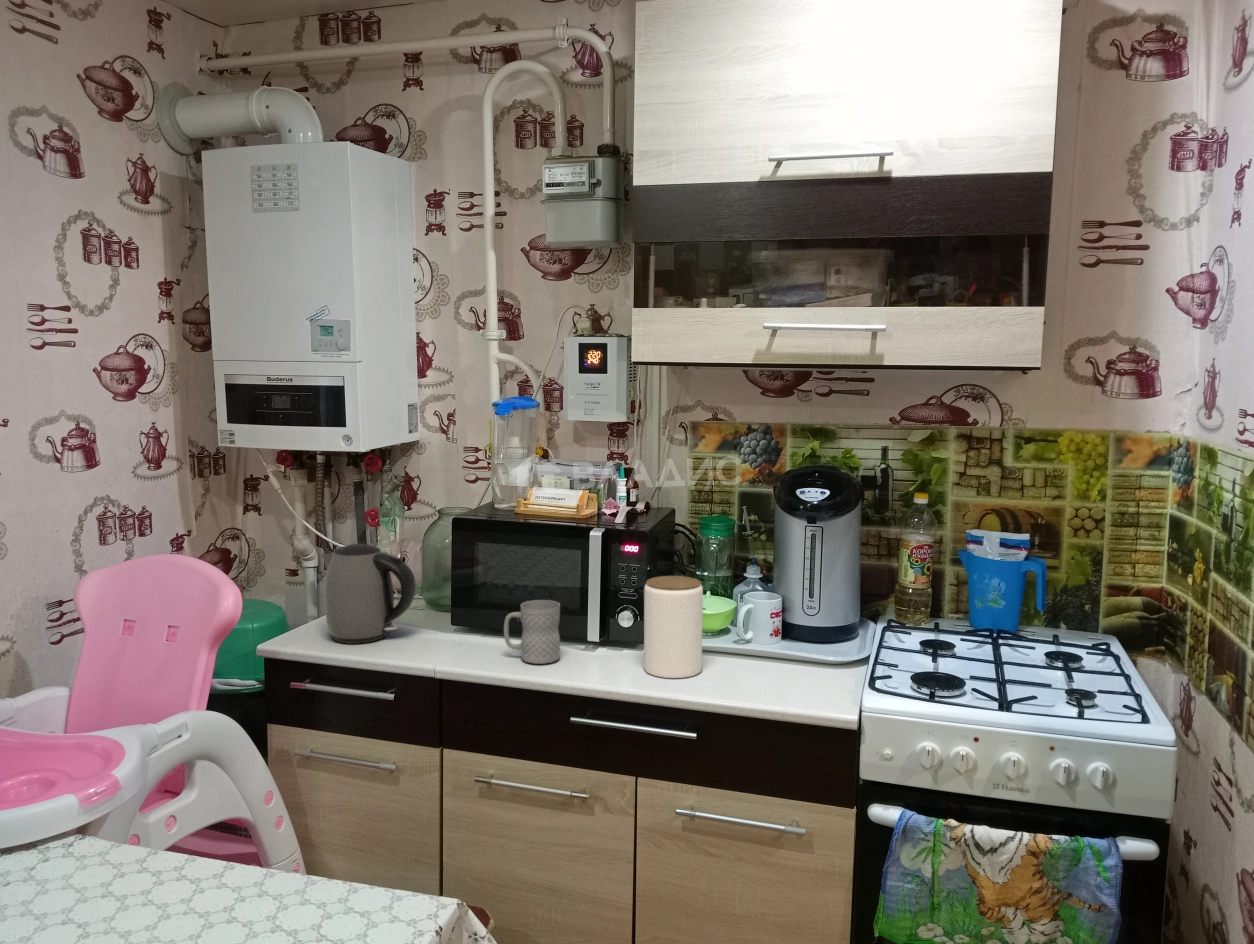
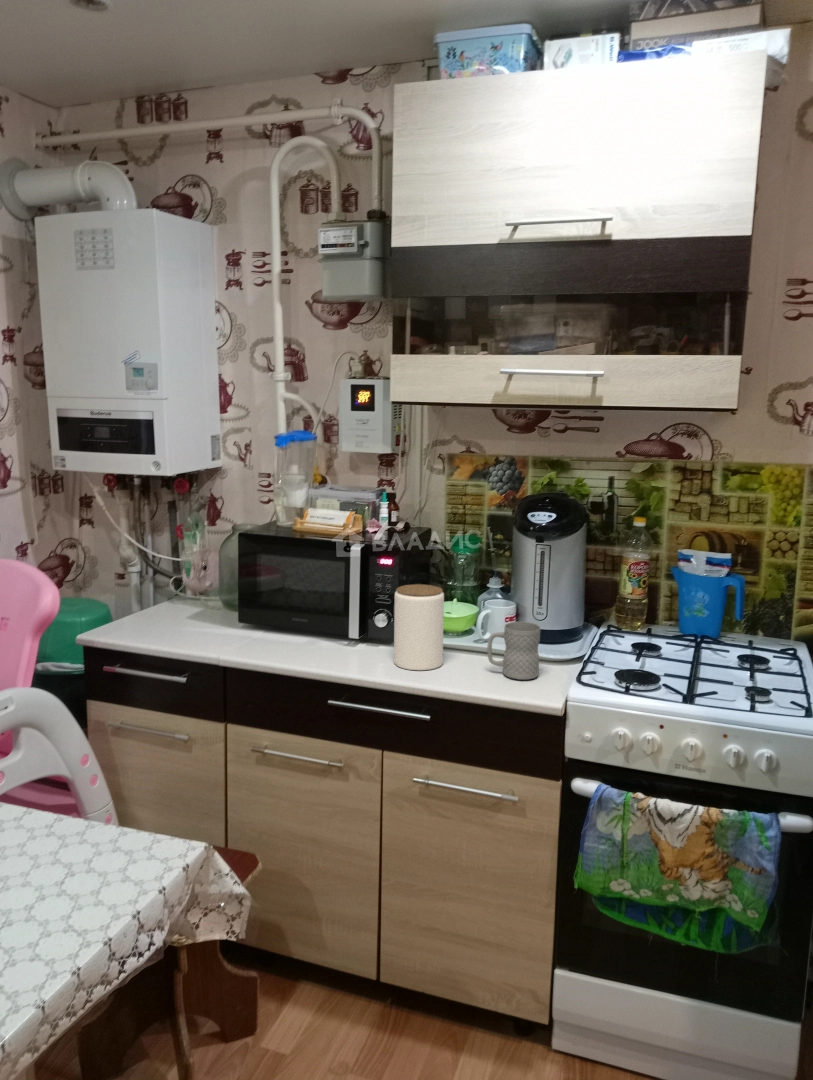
kettle: present [322,544,416,644] -> none [132,553,209,636]
mug: present [504,600,560,664] -> present [487,622,541,680]

